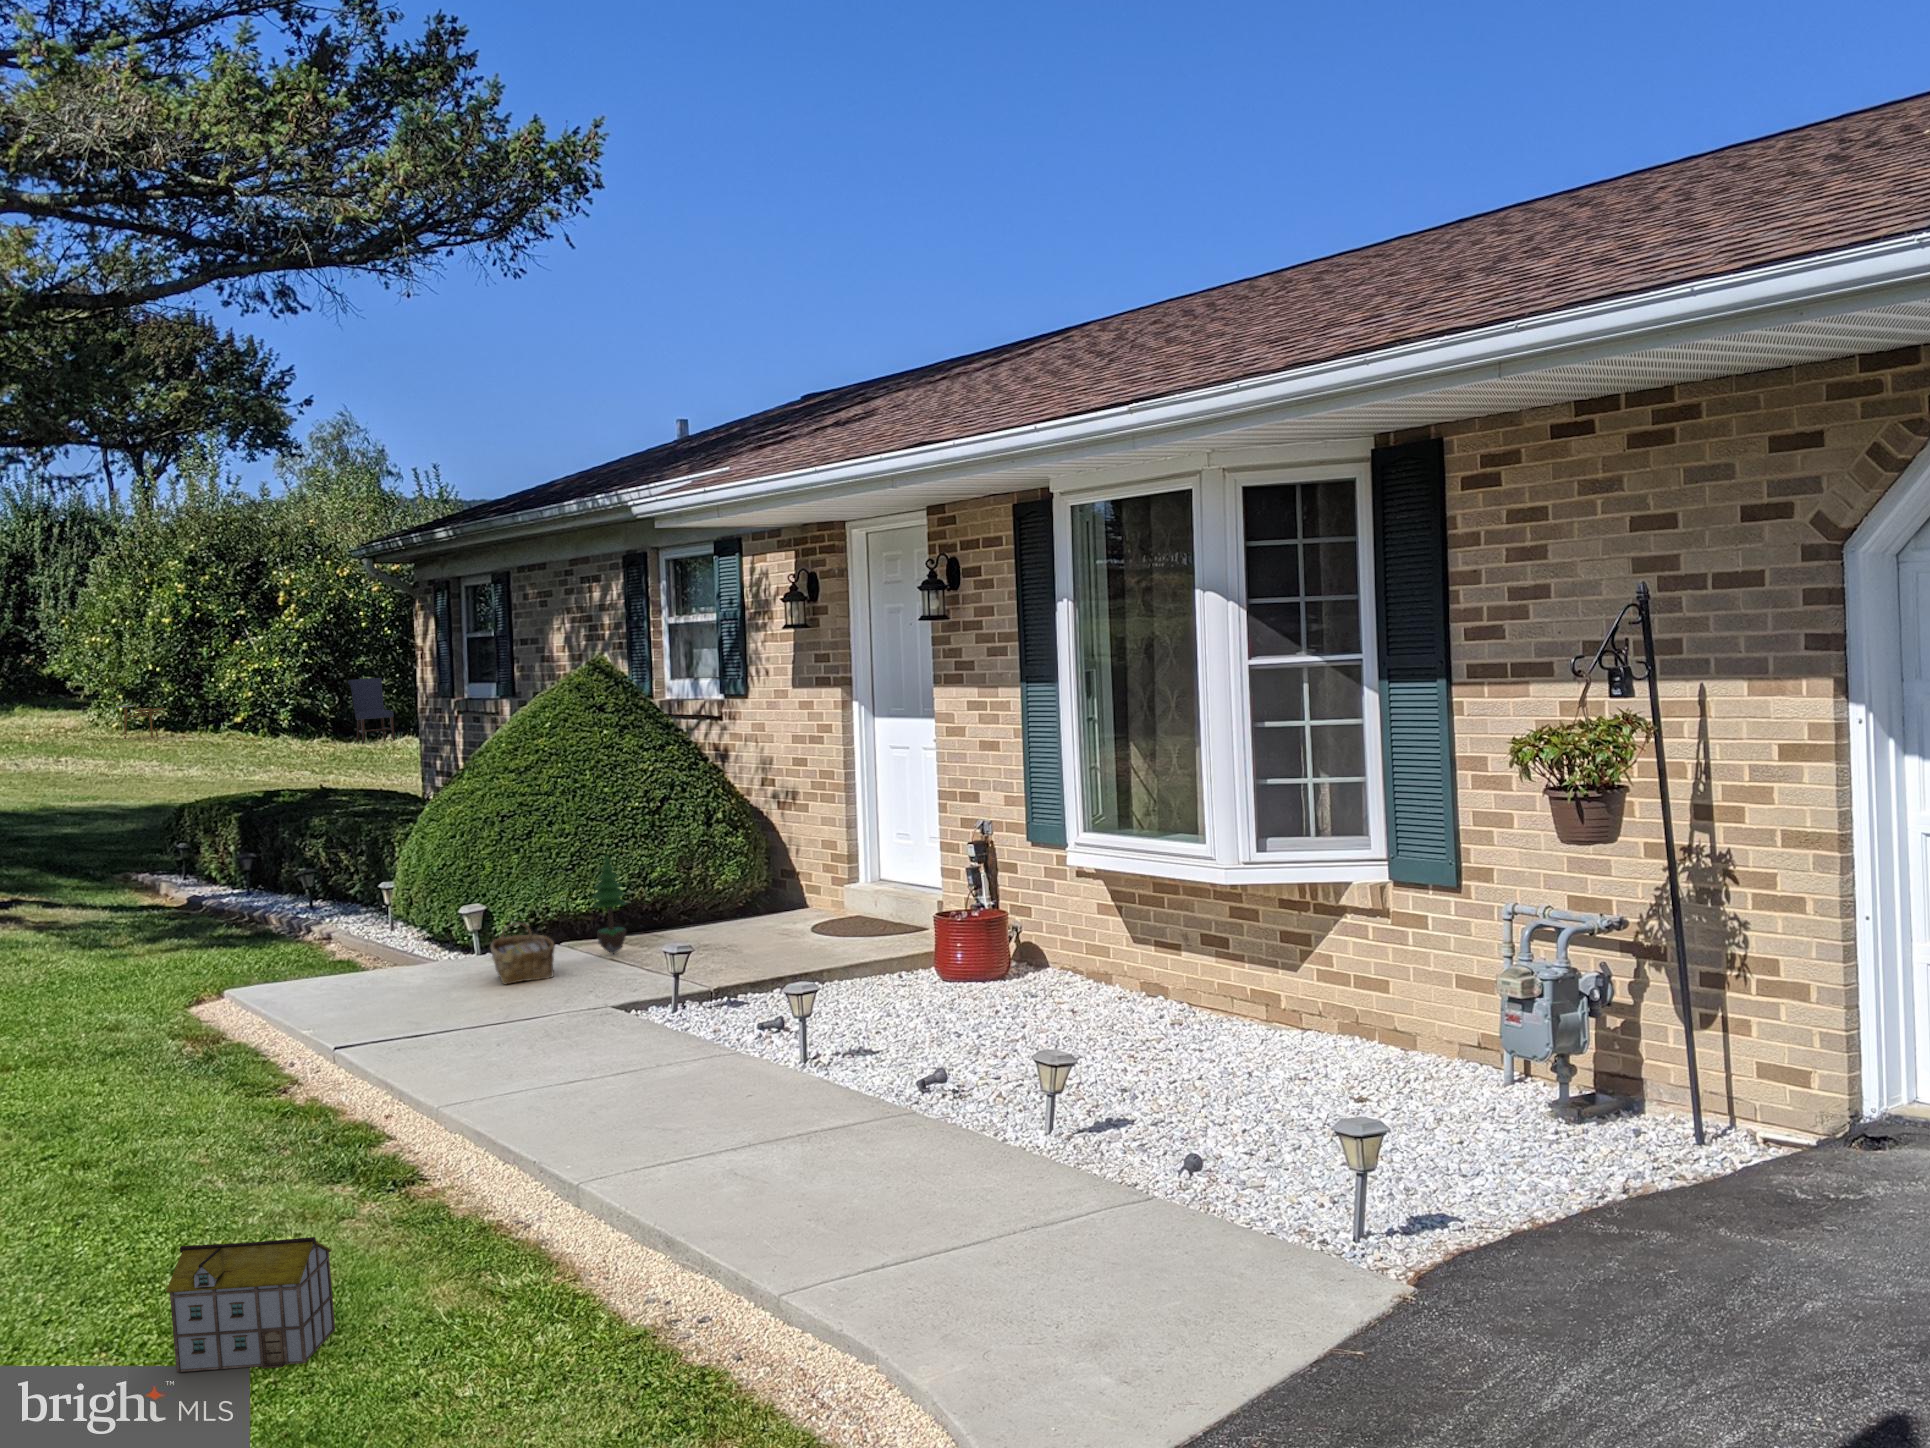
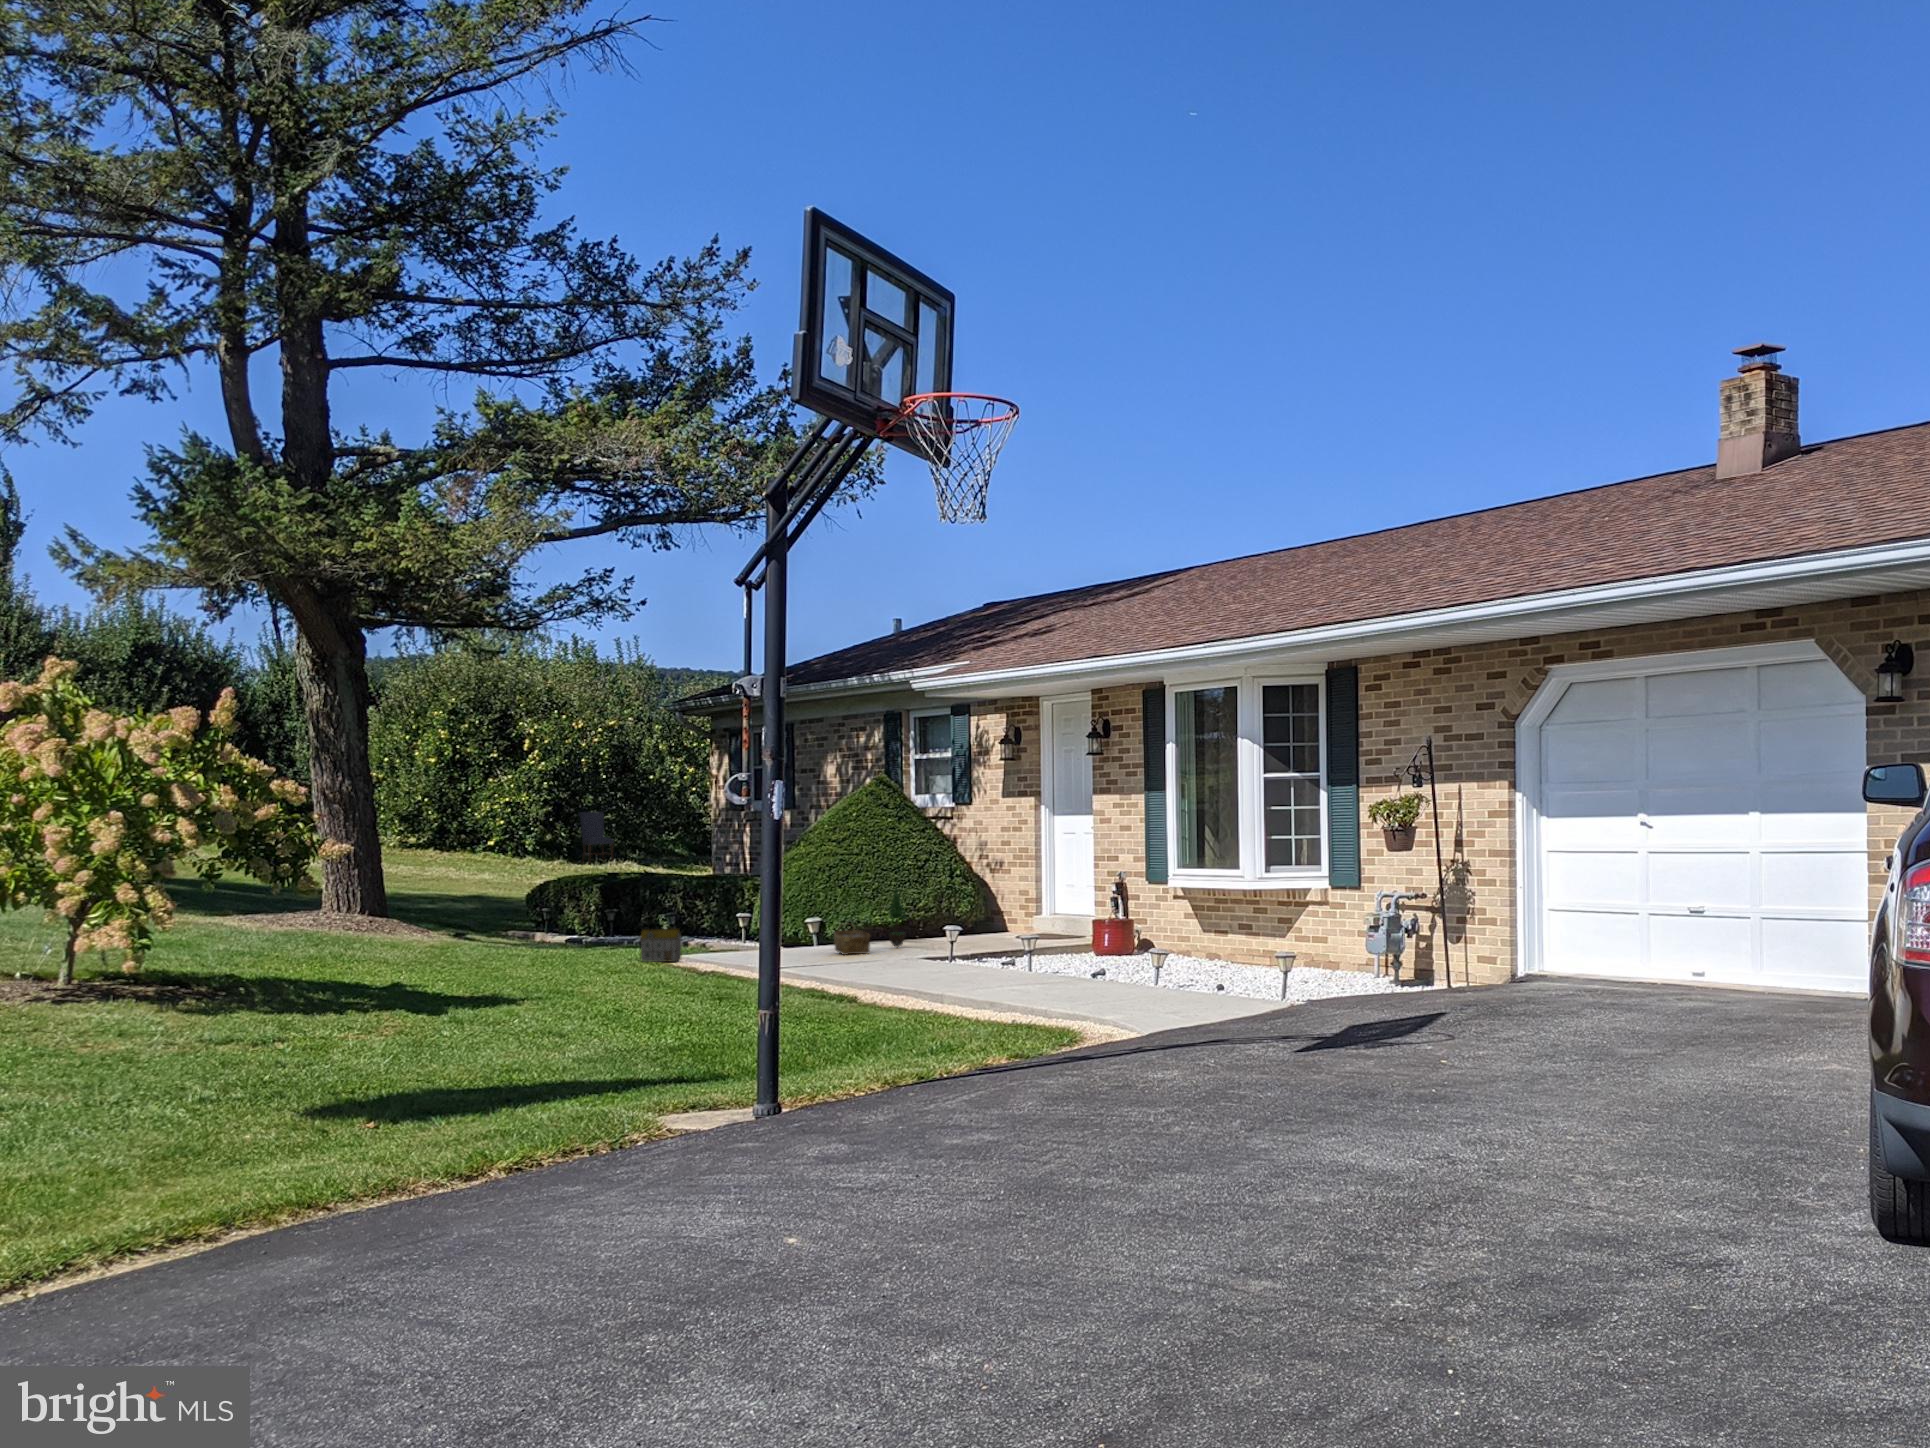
side table: present [116,705,165,739] -> none [388,826,429,855]
toy house: present [166,1237,335,1372] -> present [640,928,681,962]

